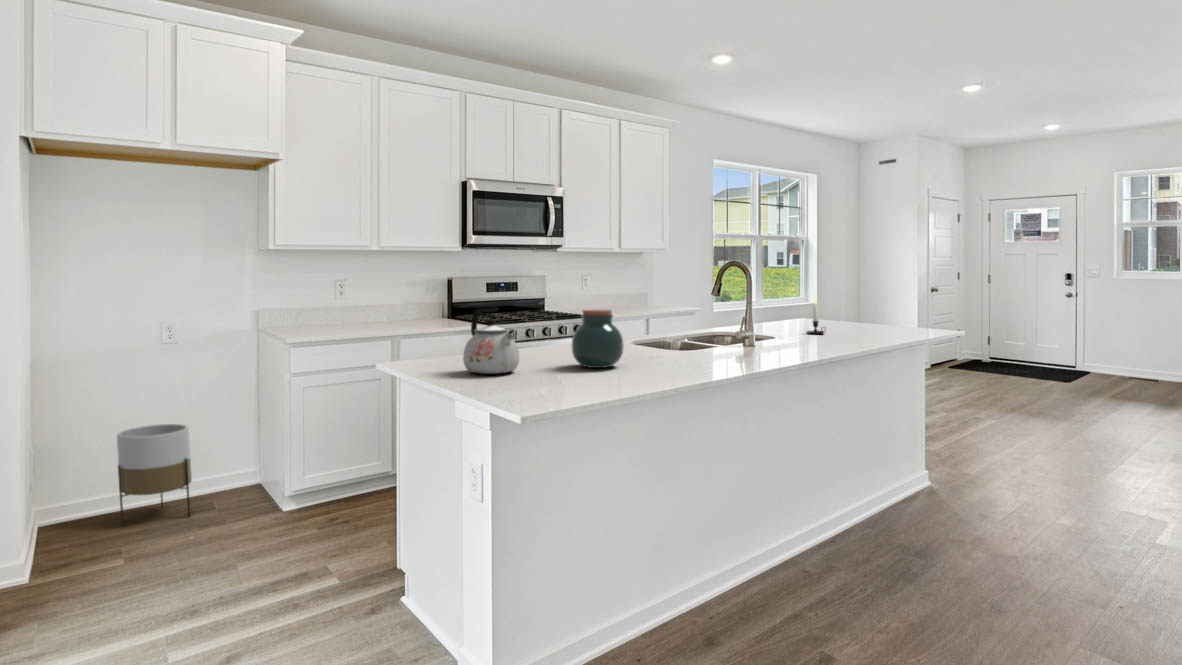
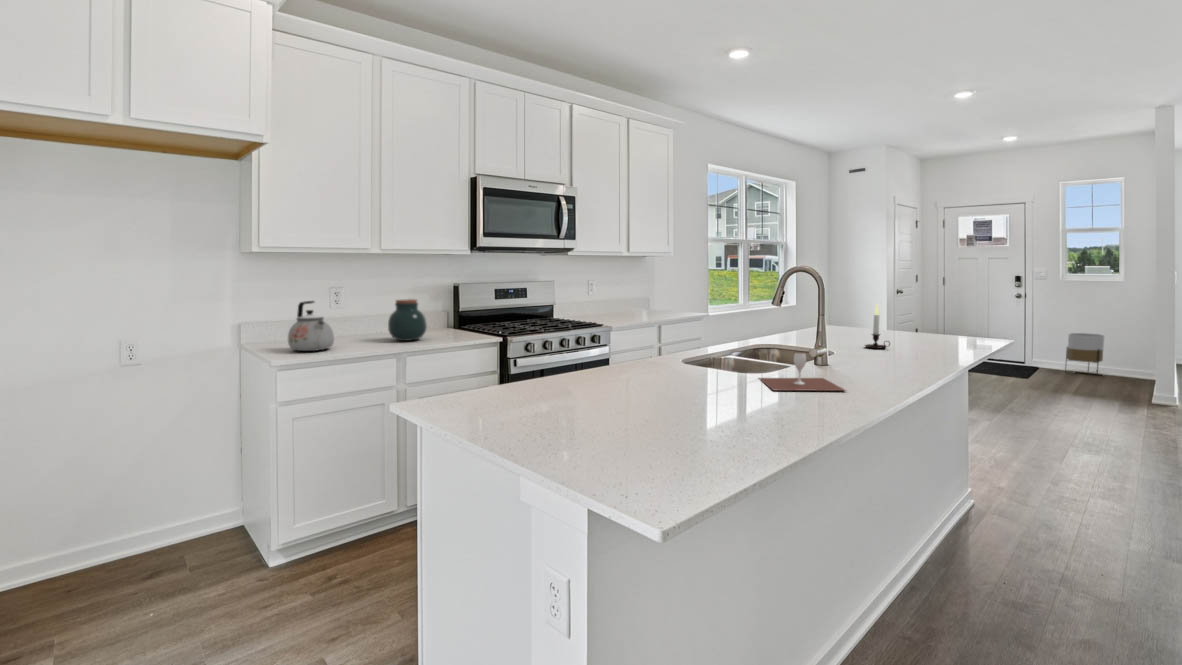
kettle: present [463,308,519,374] -> present [288,301,334,351]
jar: present [572,310,624,368] -> present [388,299,427,341]
wine glass: none [678,329,736,357] -> present [759,353,844,391]
planter: present [117,424,192,526] -> present [1065,333,1104,374]

